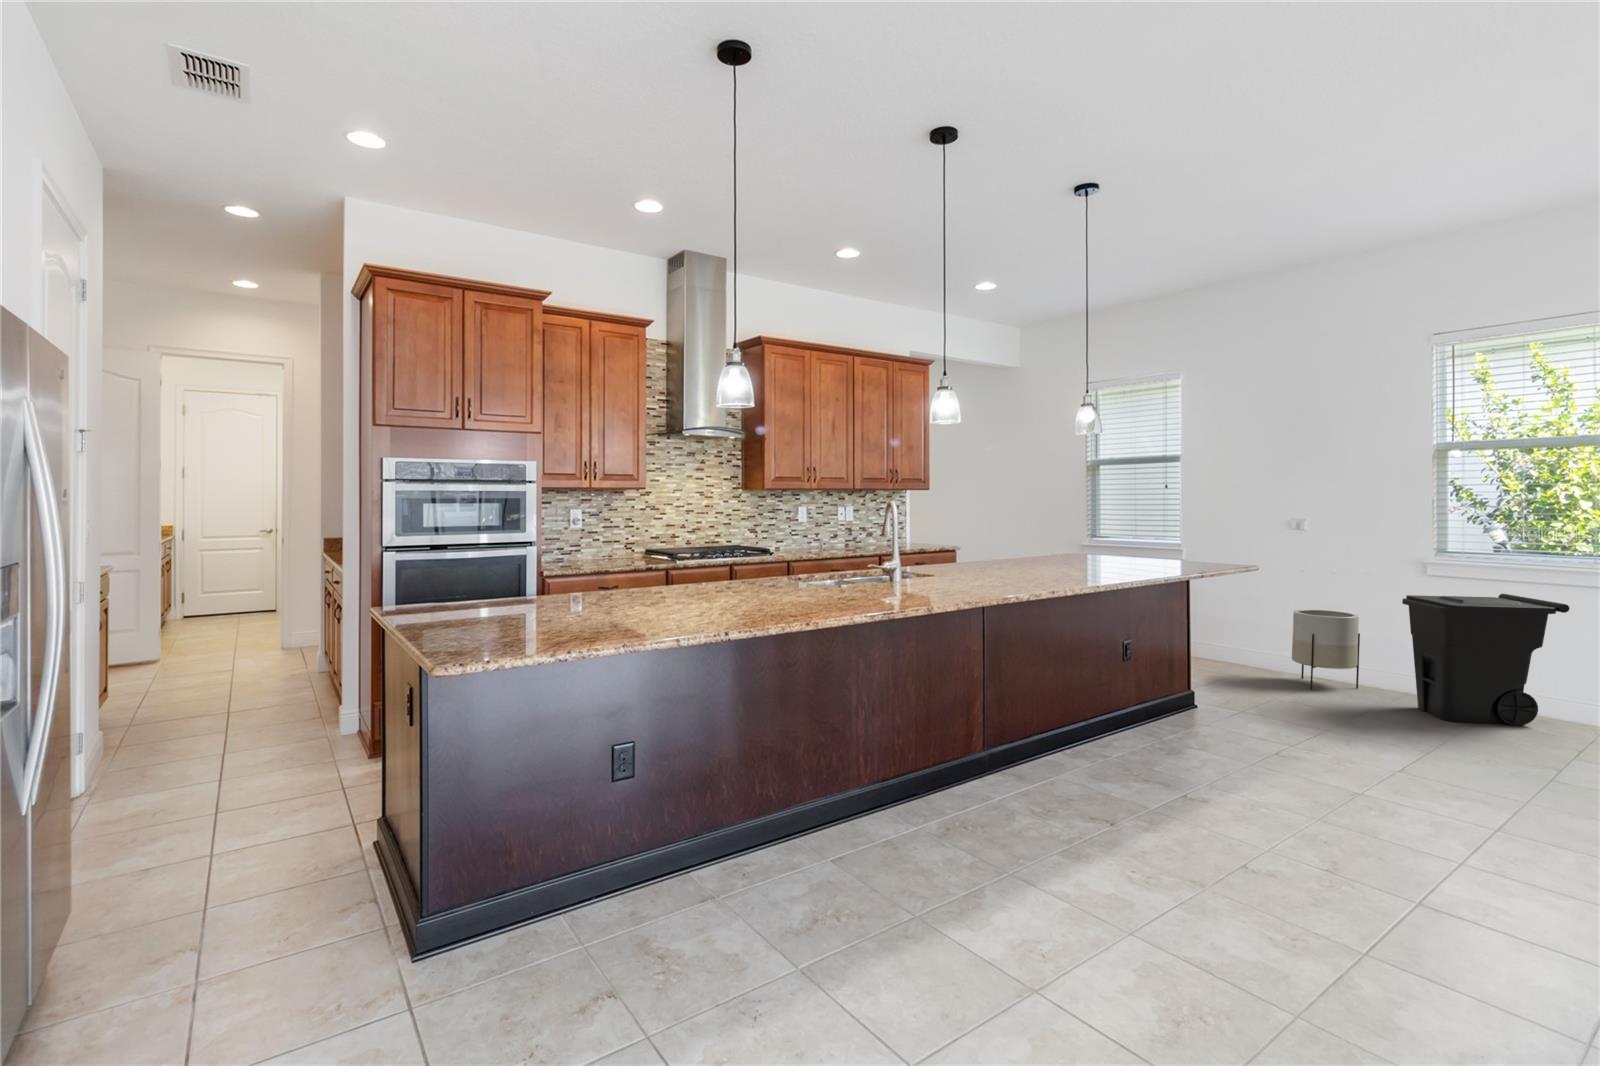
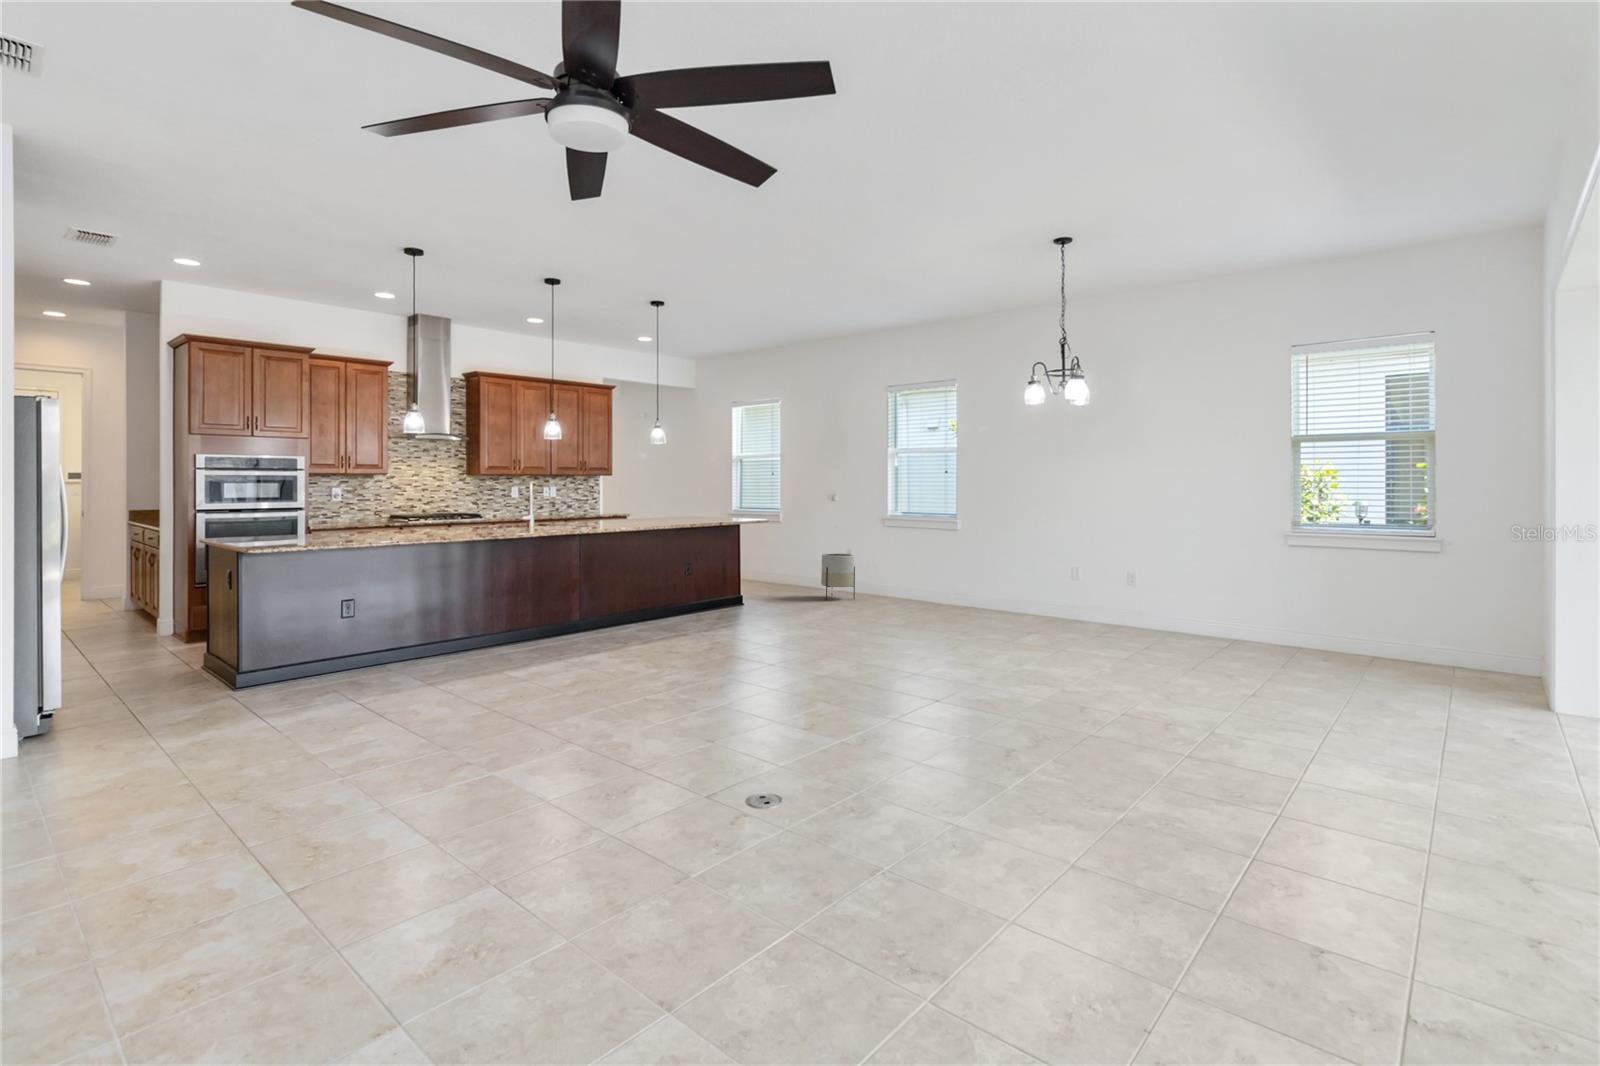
trash can: present [1402,594,1570,726] -> none [862,540,923,611]

